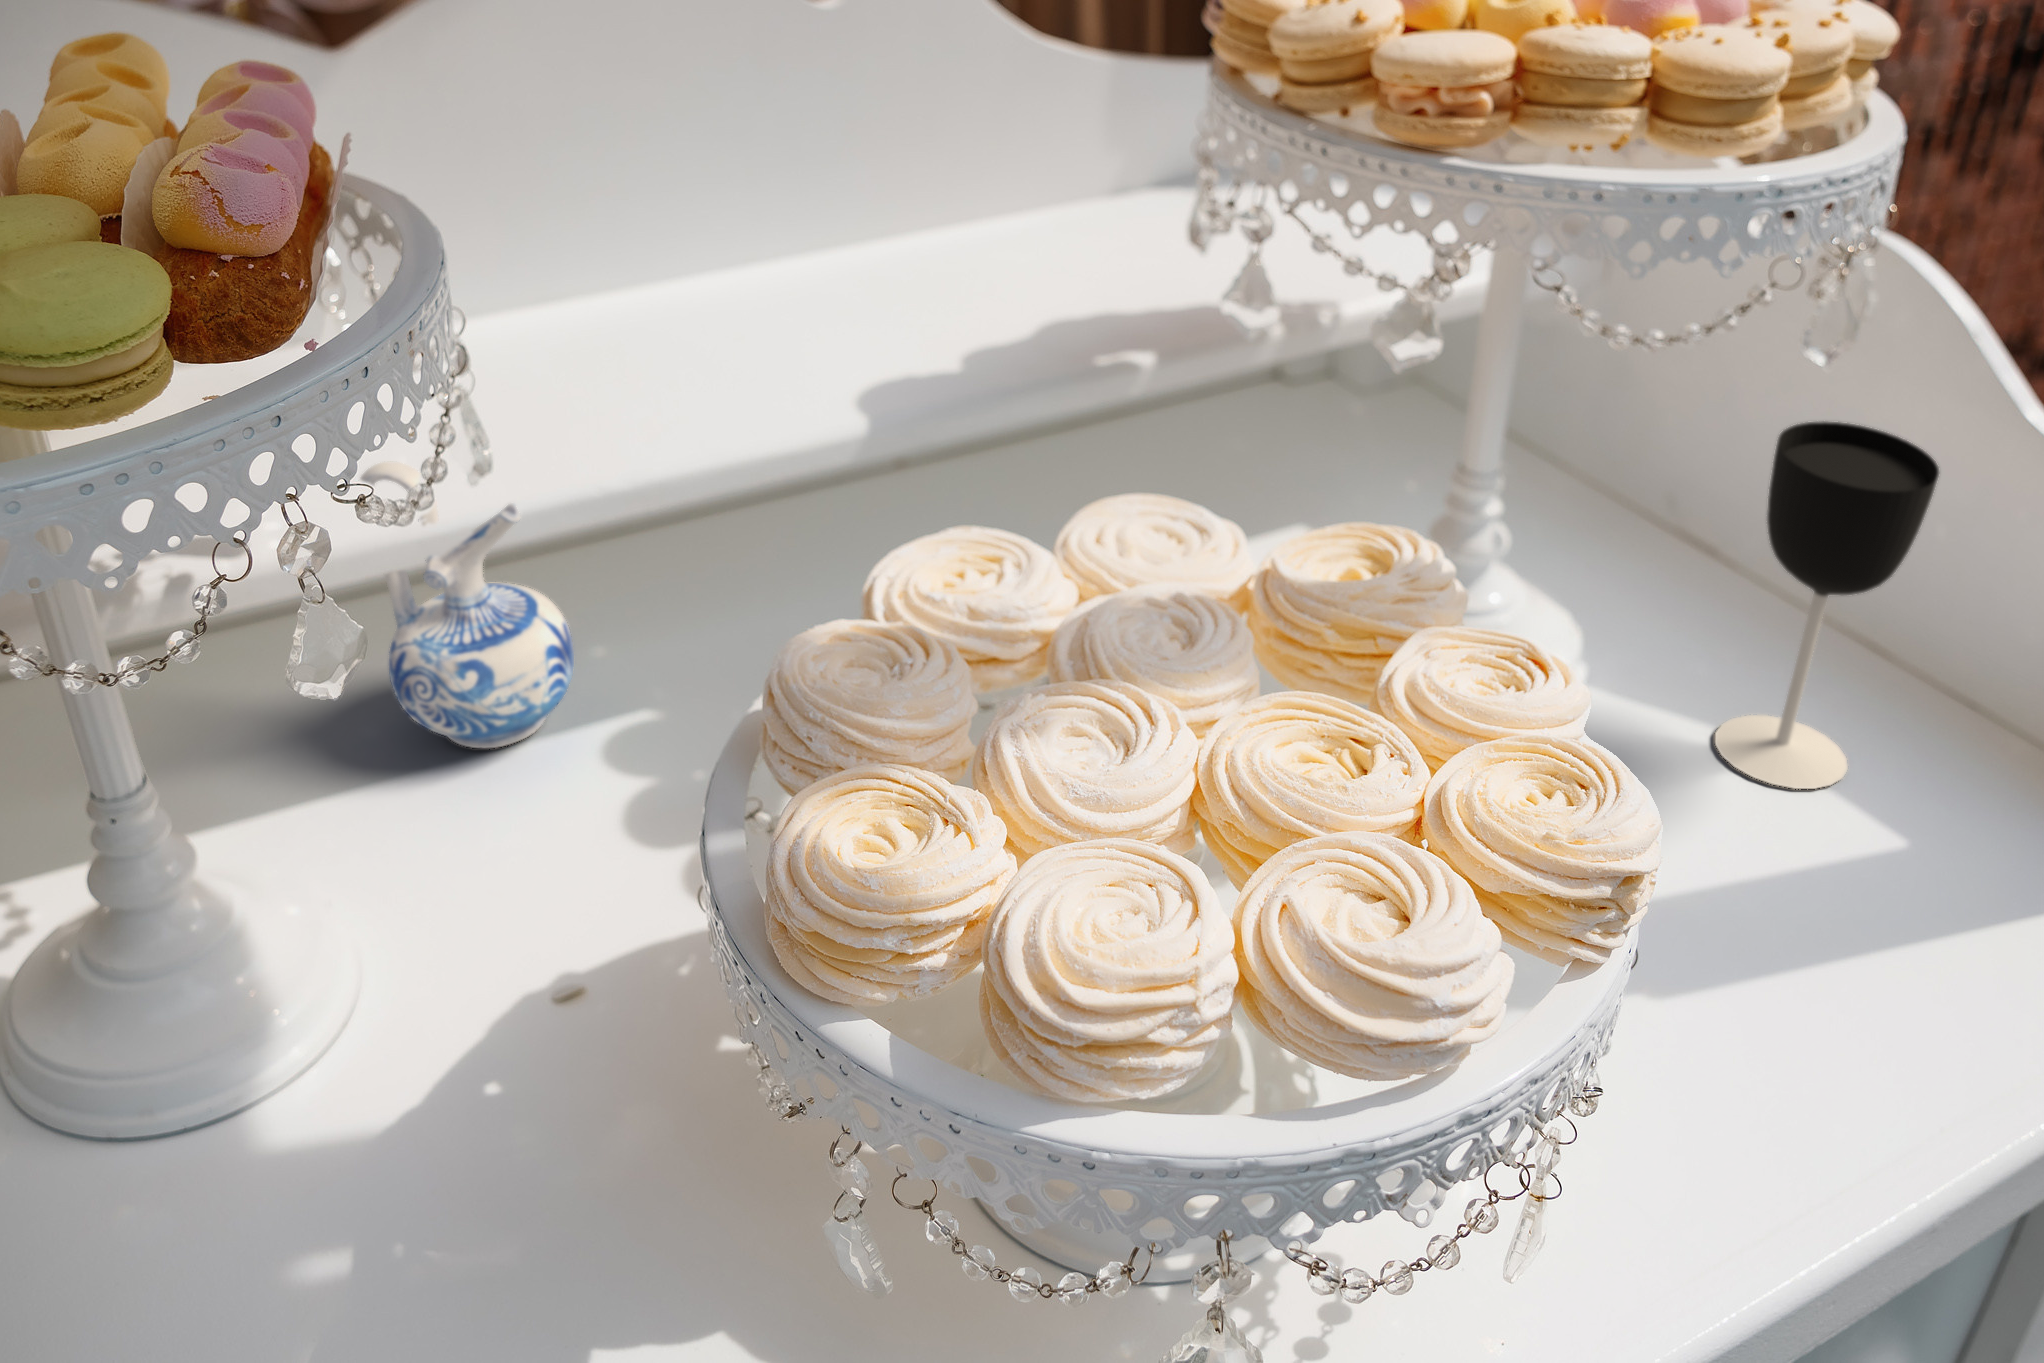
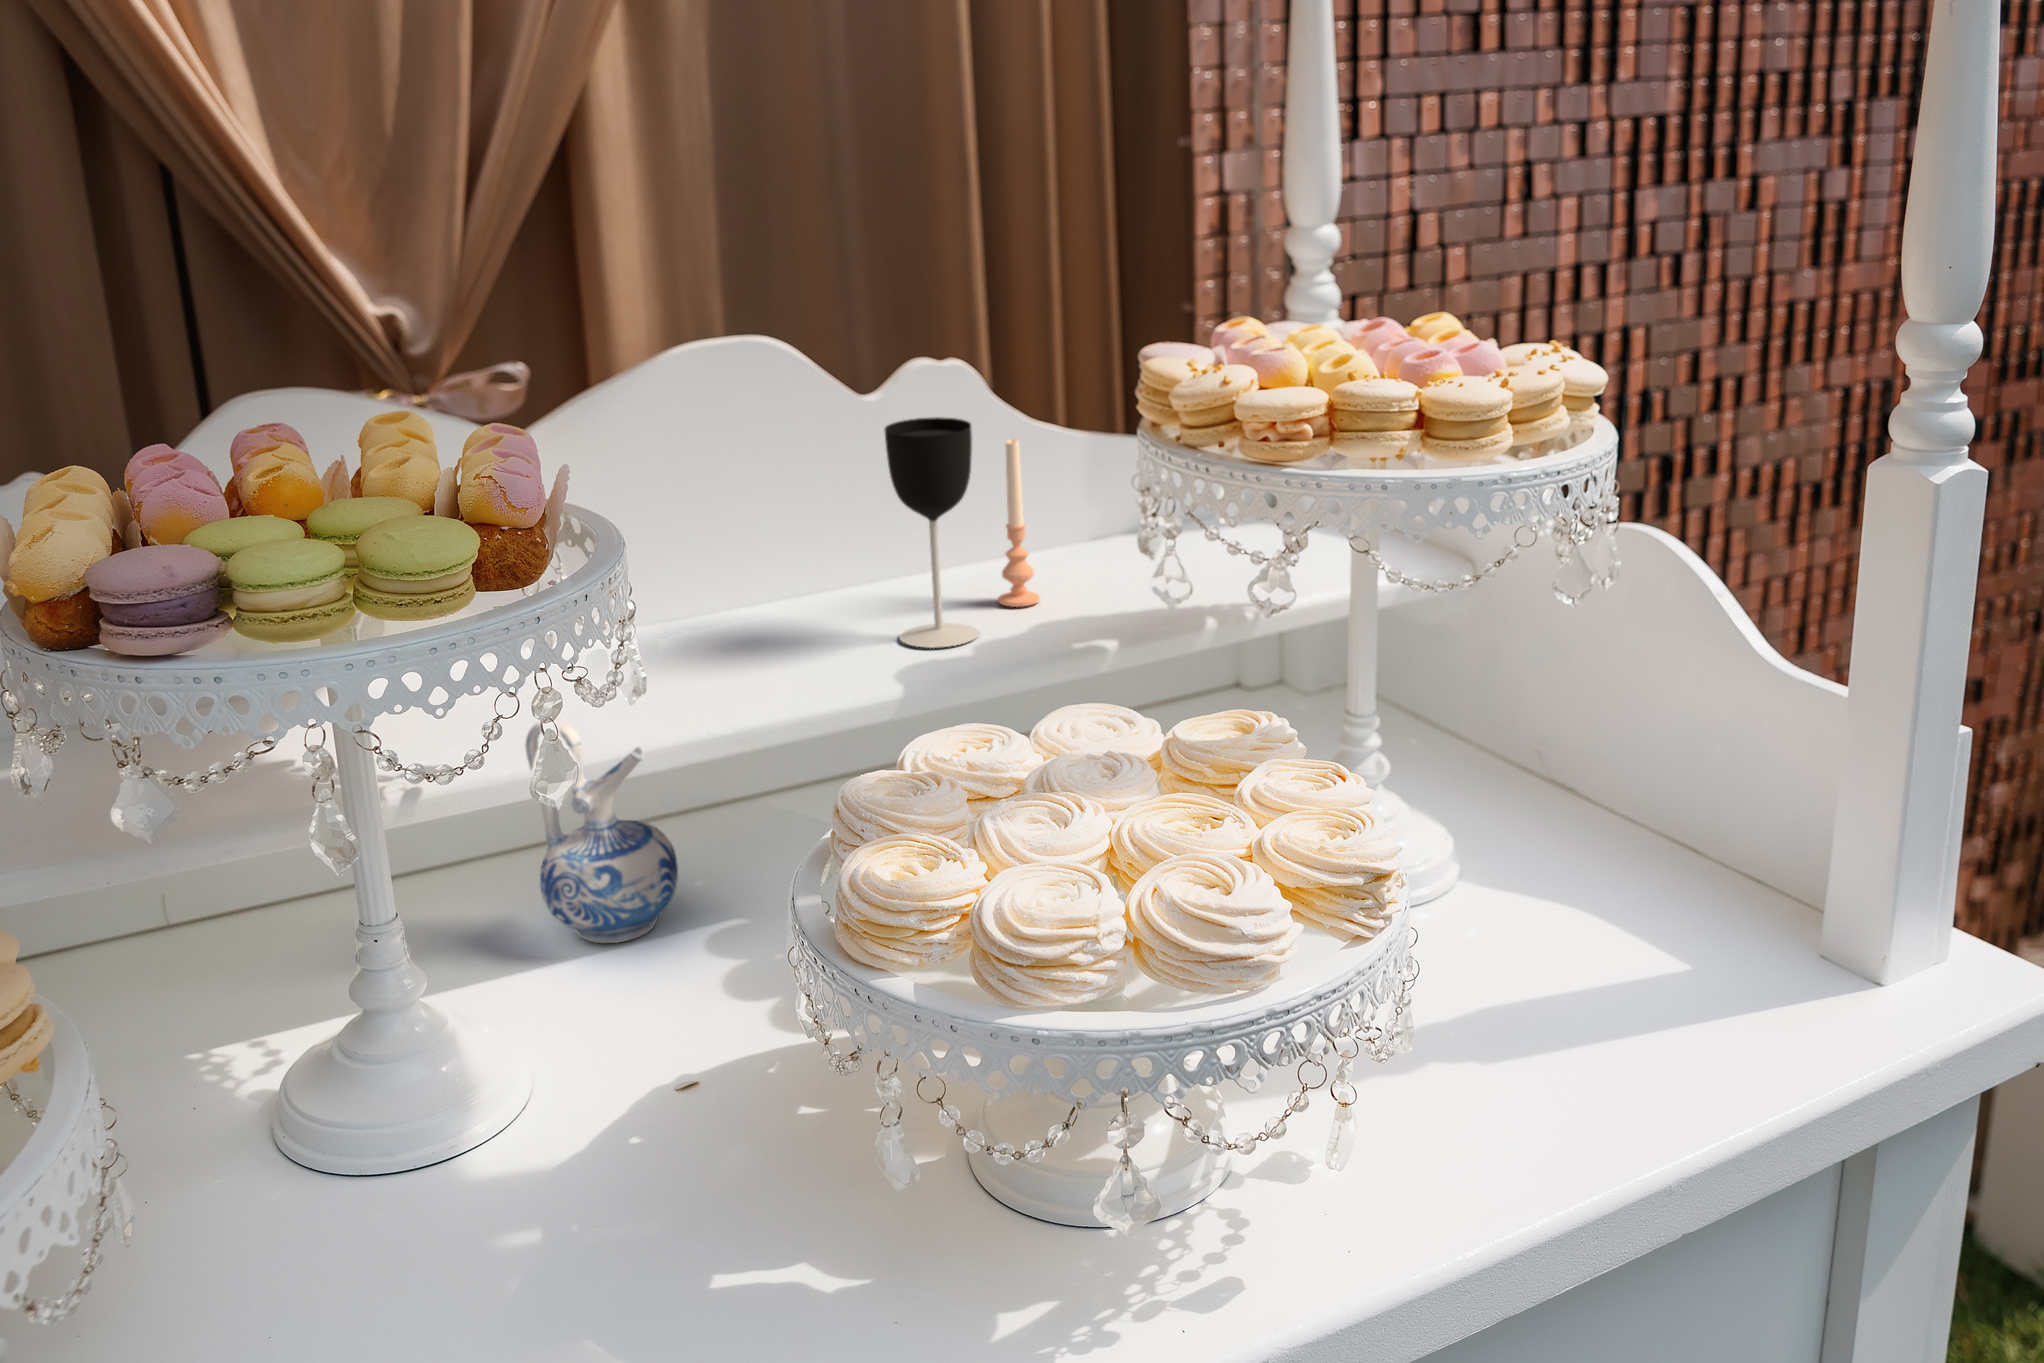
candle: none [993,63,1045,285] -> present [998,438,1040,607]
wine glass: present [1715,421,1939,789] -> present [884,417,979,648]

